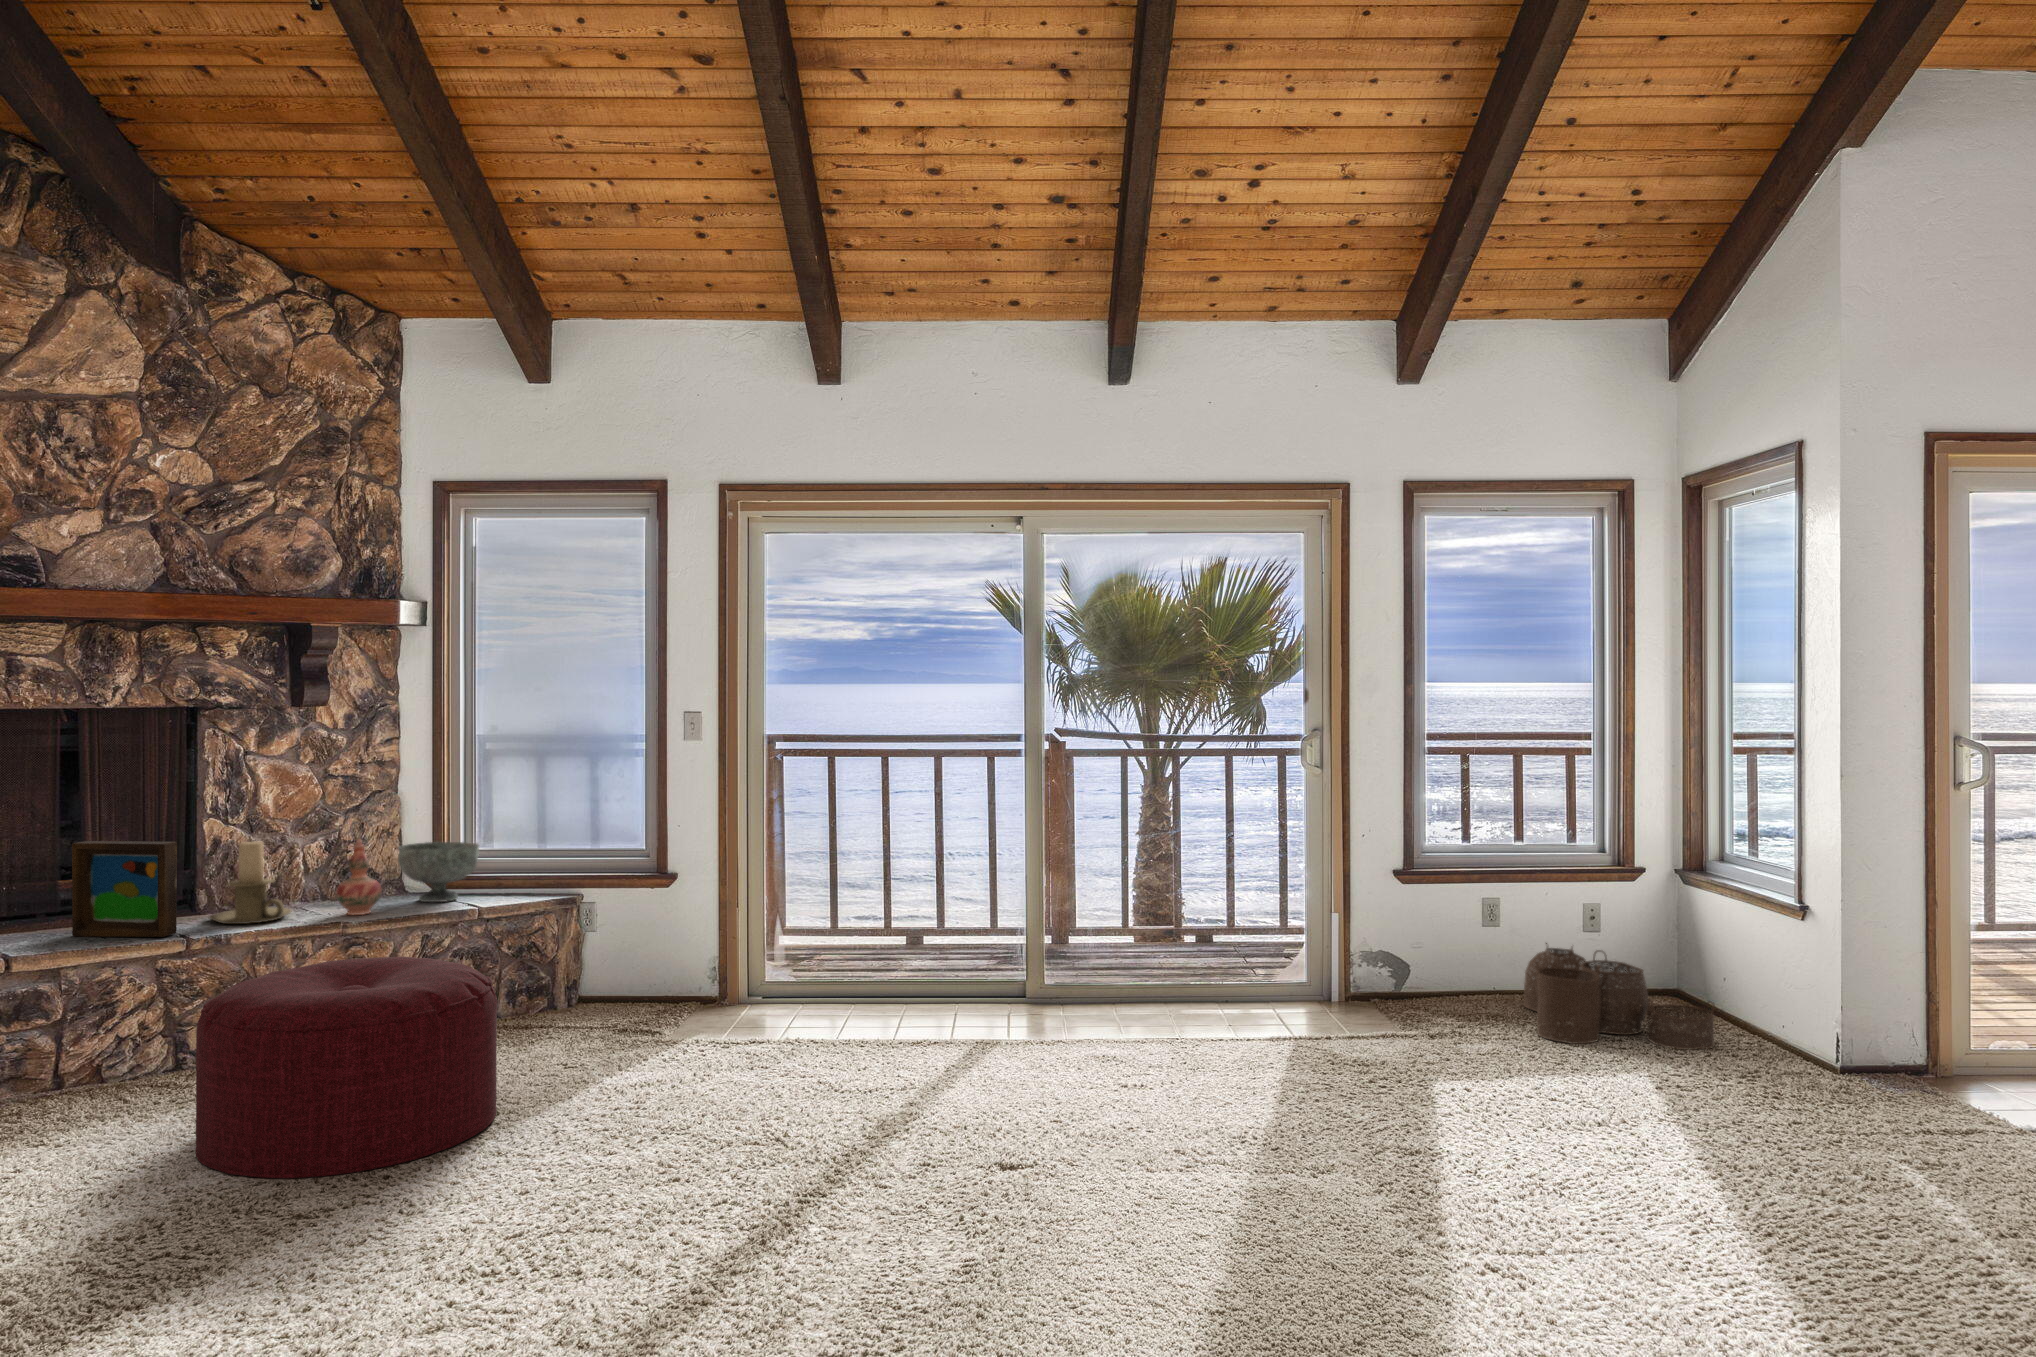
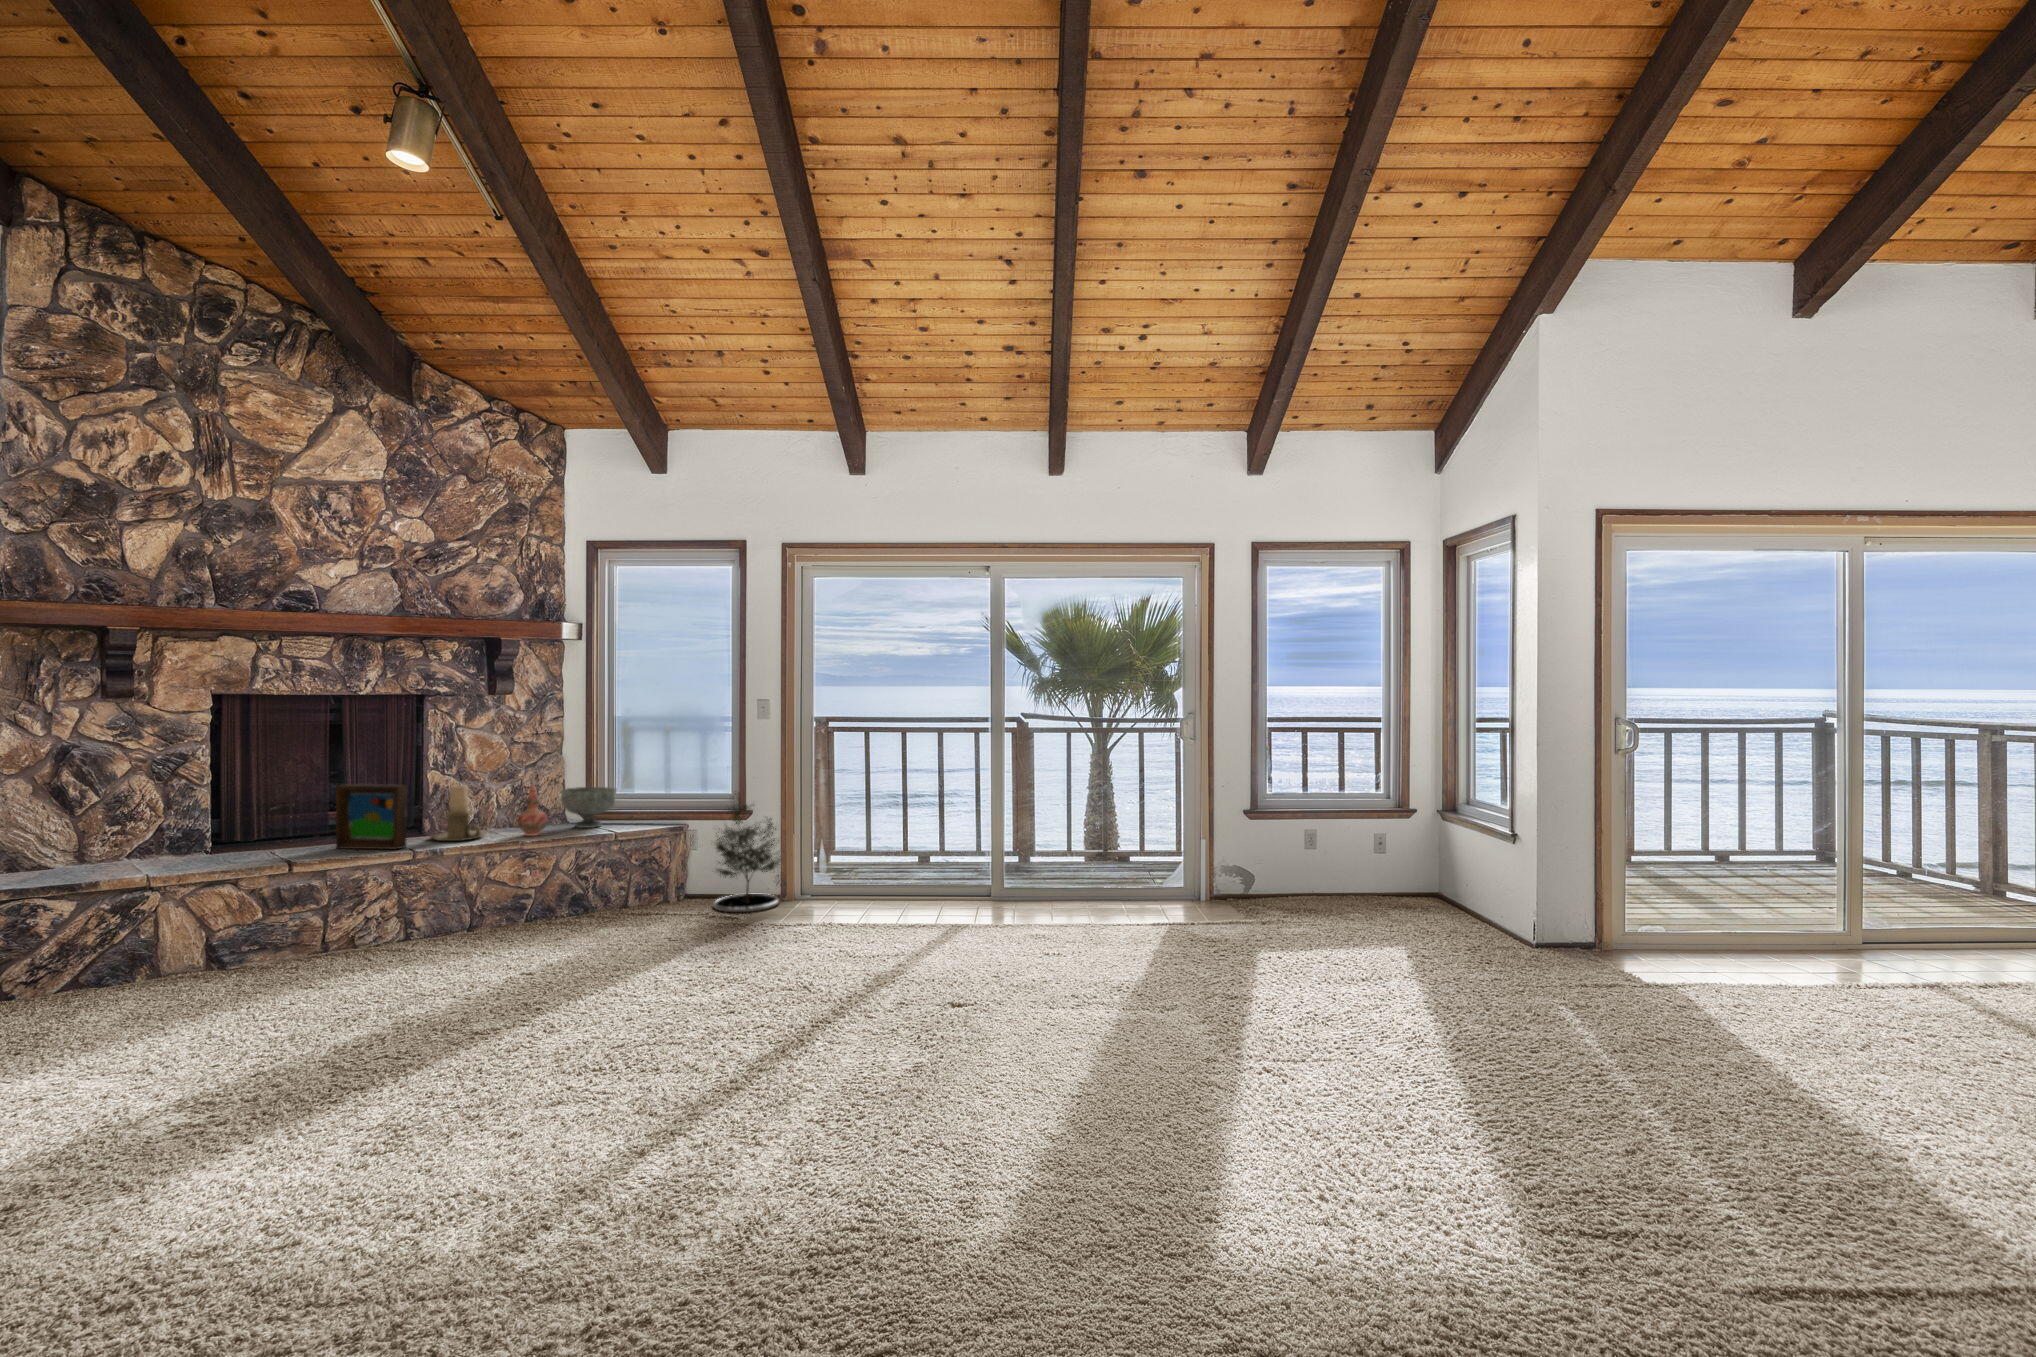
potted tree: none [617,846,727,1025] -> present [713,793,781,912]
woven basket: present [1524,943,1715,1050] -> none [1332,859,1458,932]
ottoman: present [196,957,497,1179] -> none [412,863,618,1009]

